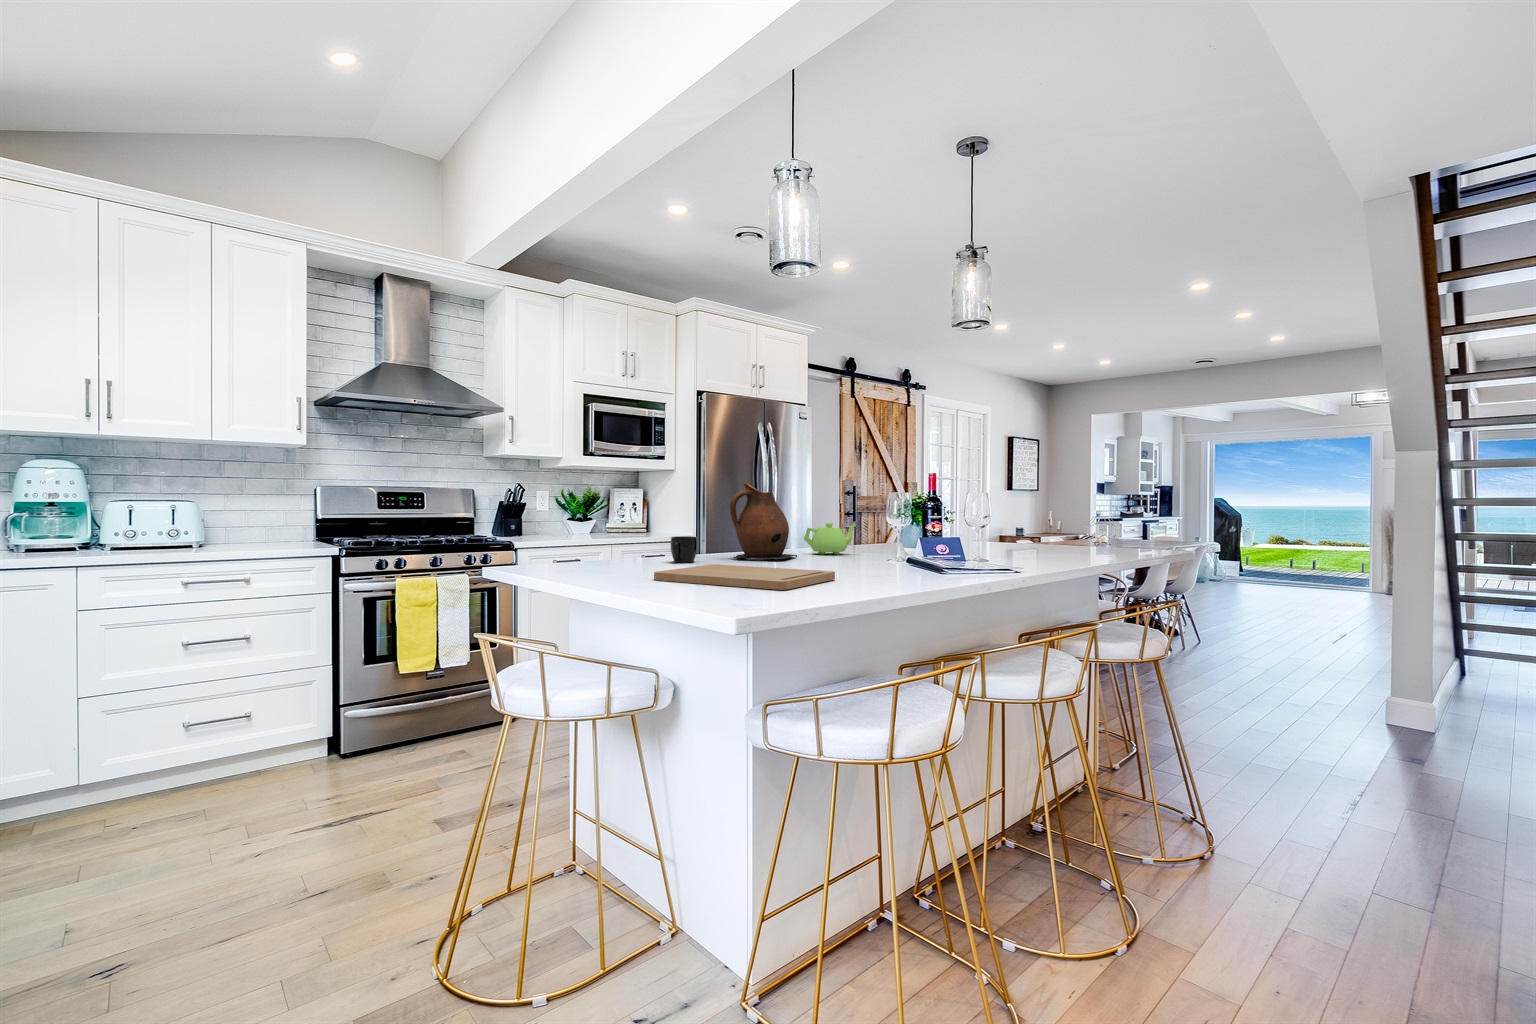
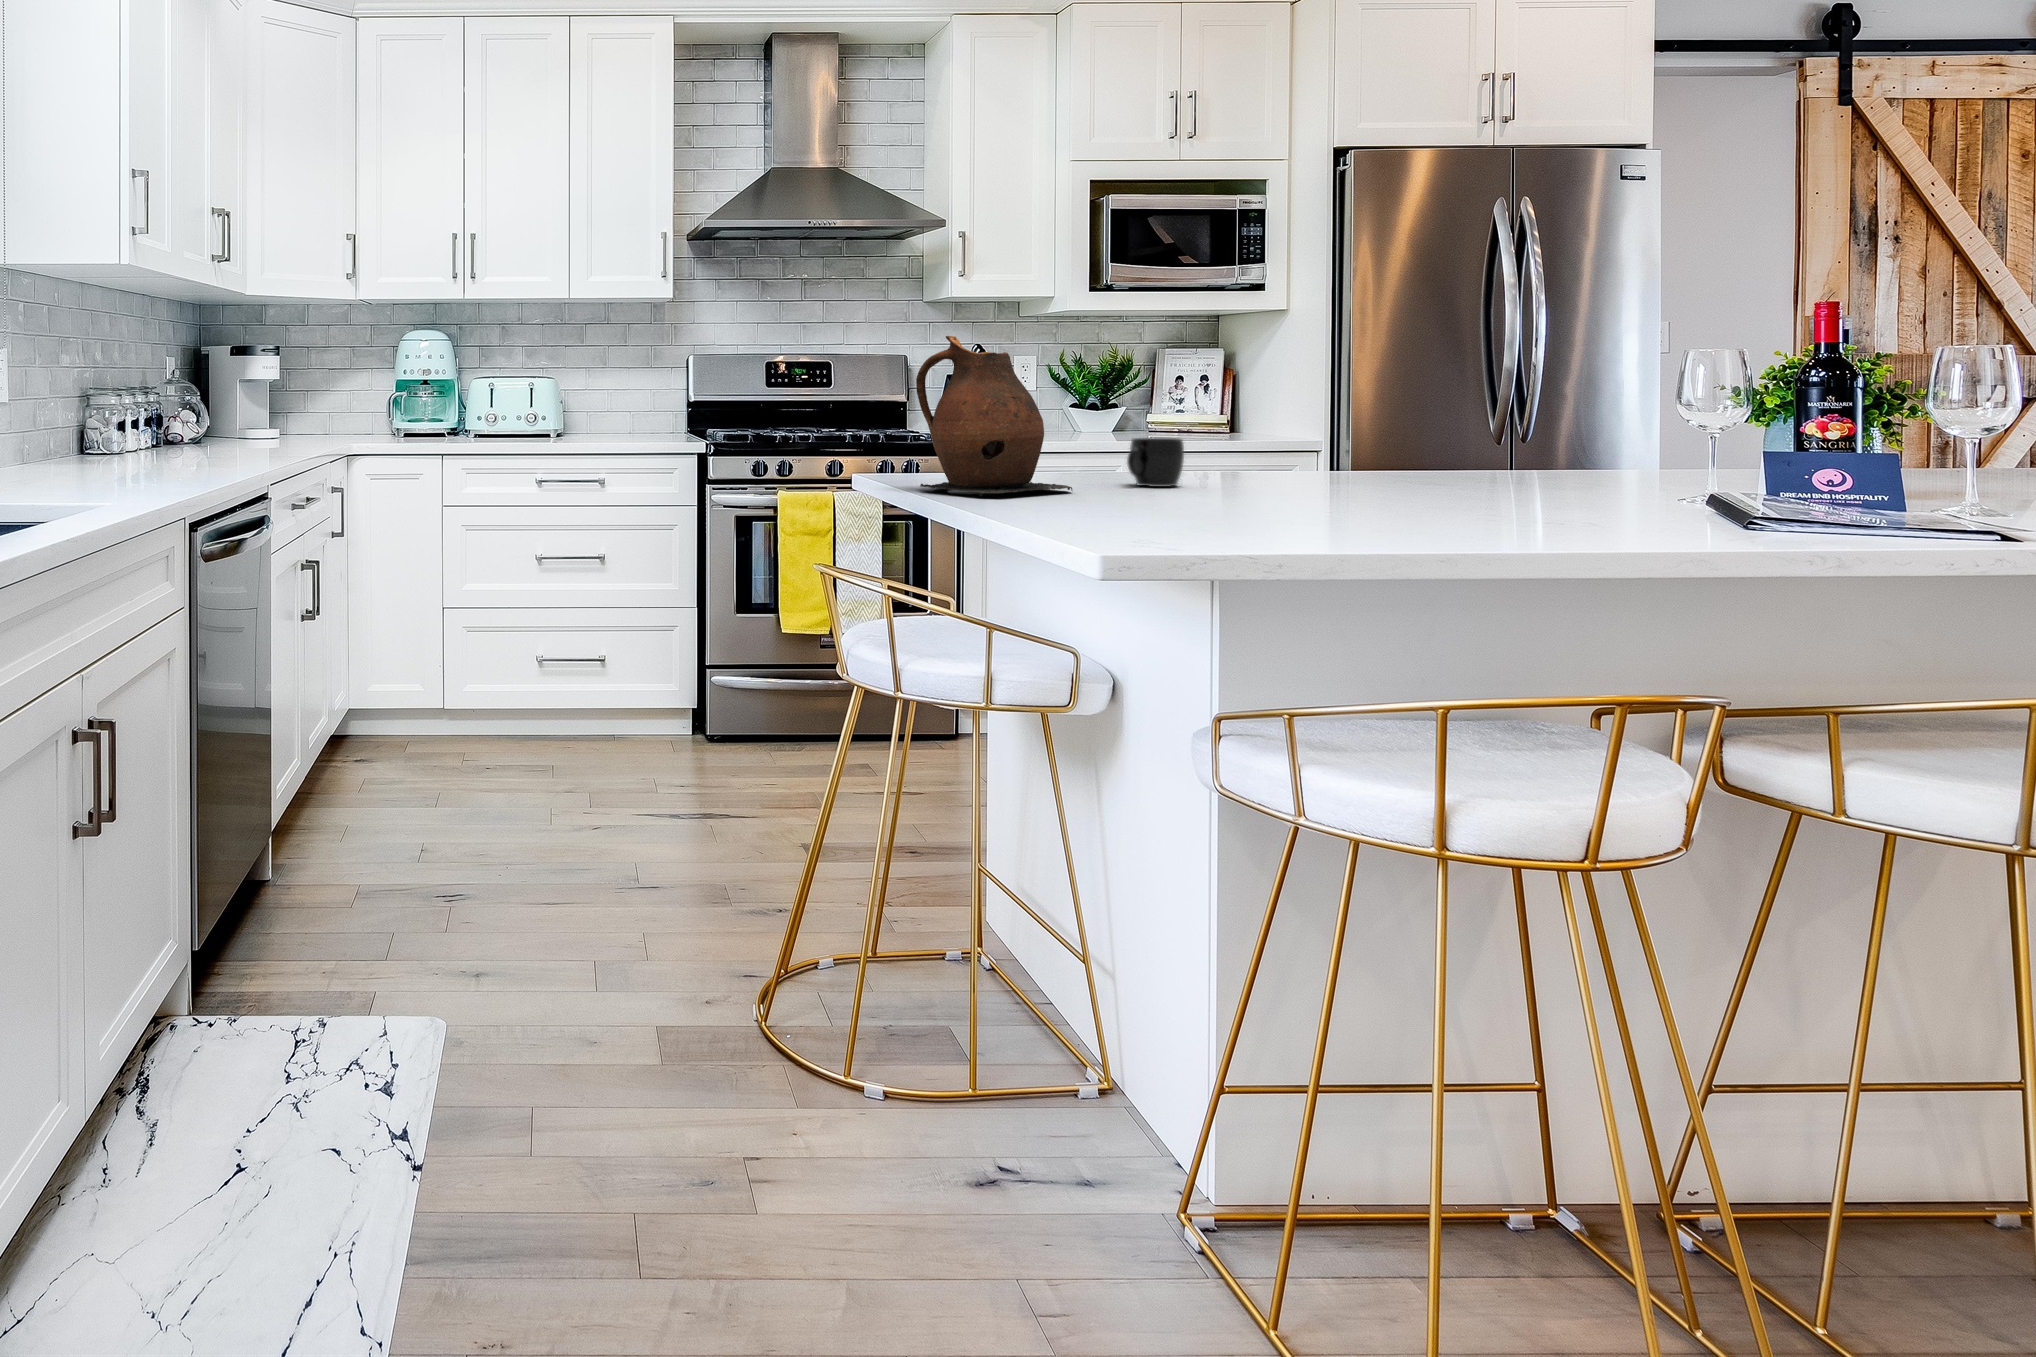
ceramic pitcher: present [730,484,797,560] -> present [916,336,1072,496]
teapot: present [804,523,857,555] -> none [1475,416,1624,488]
cutting board: present [654,564,835,590] -> none [1017,491,1385,545]

